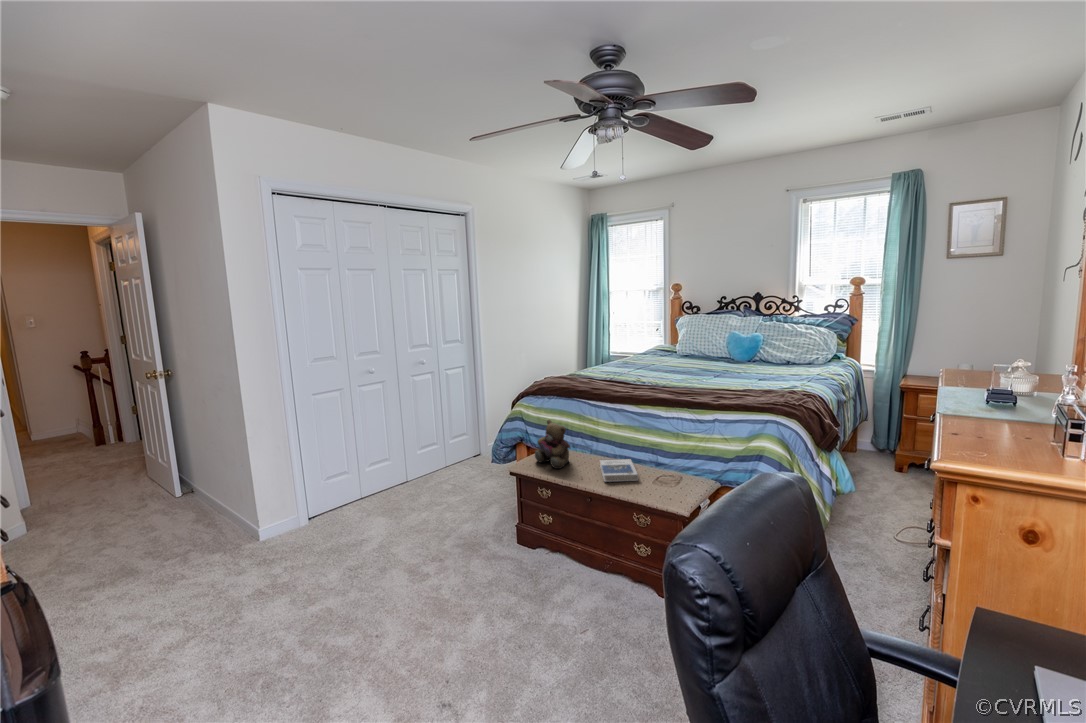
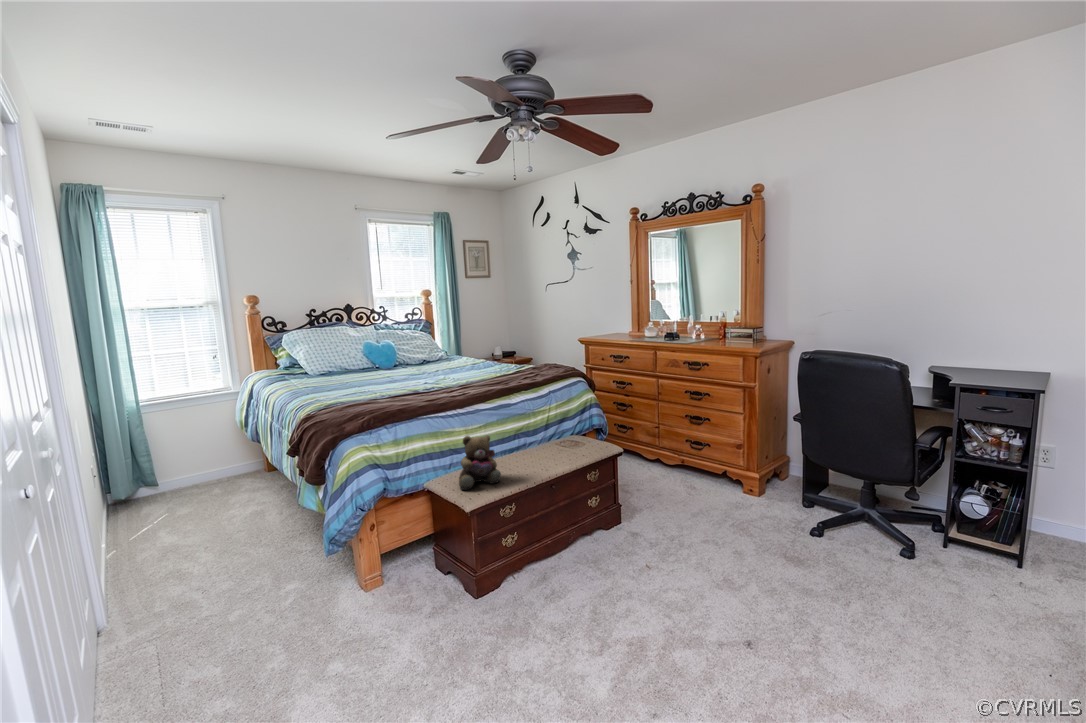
hardback book: present [600,459,638,482] -> none [508,448,557,466]

